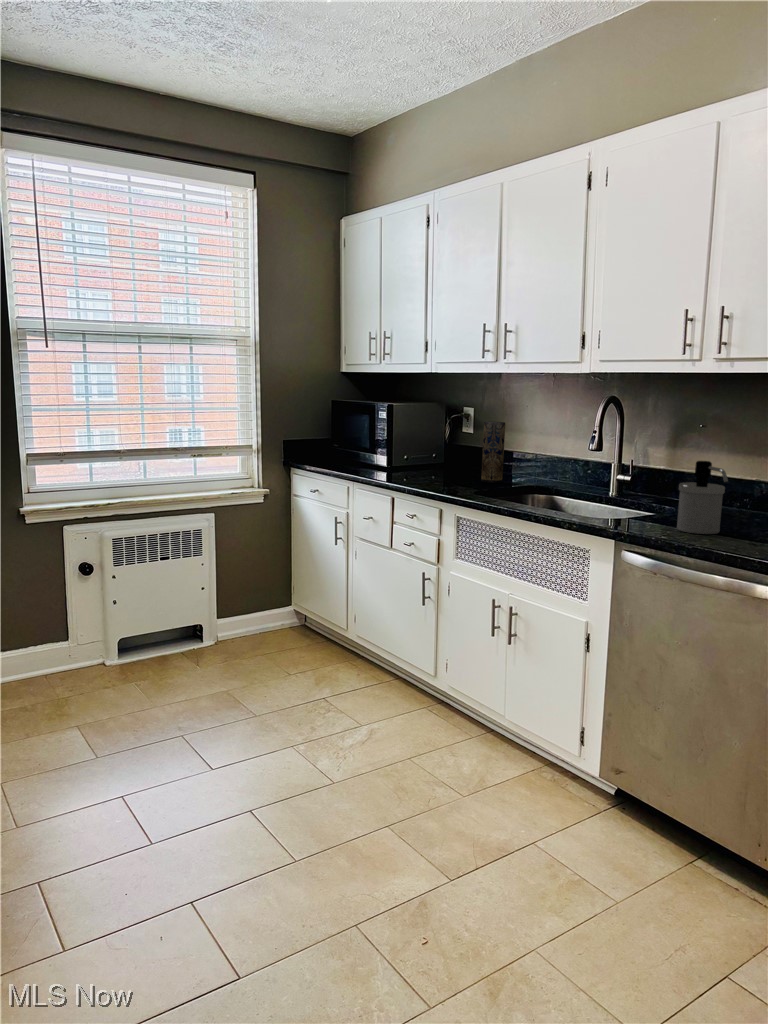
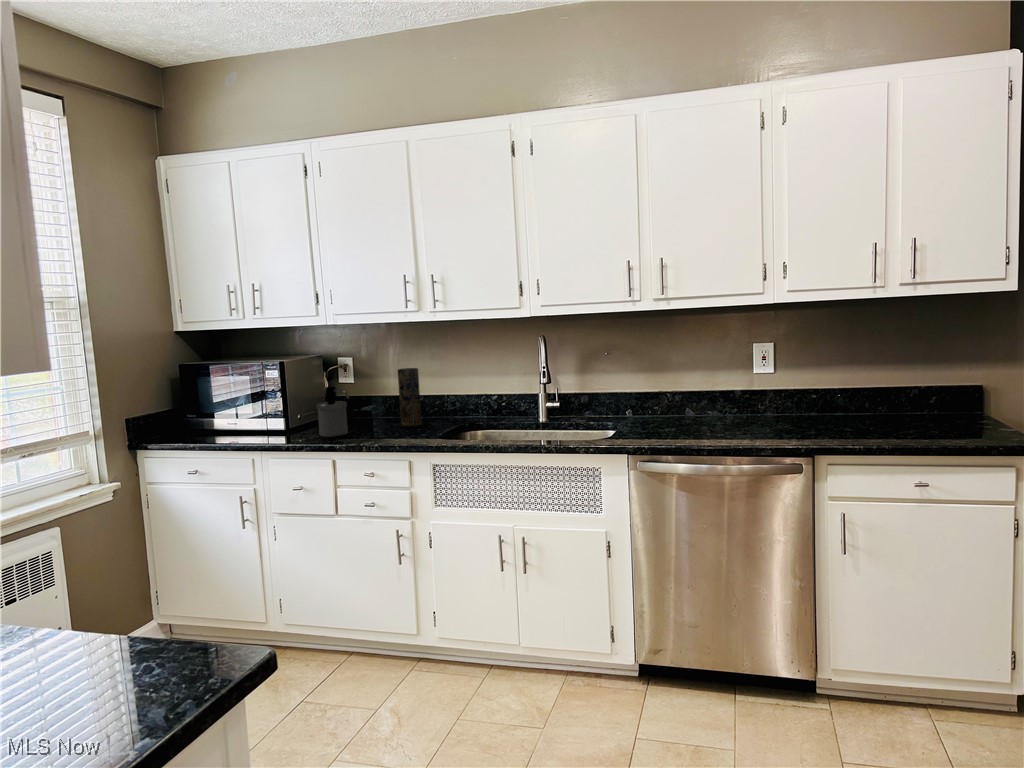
soap dispenser: present [677,461,728,534] -> present [316,386,349,437]

